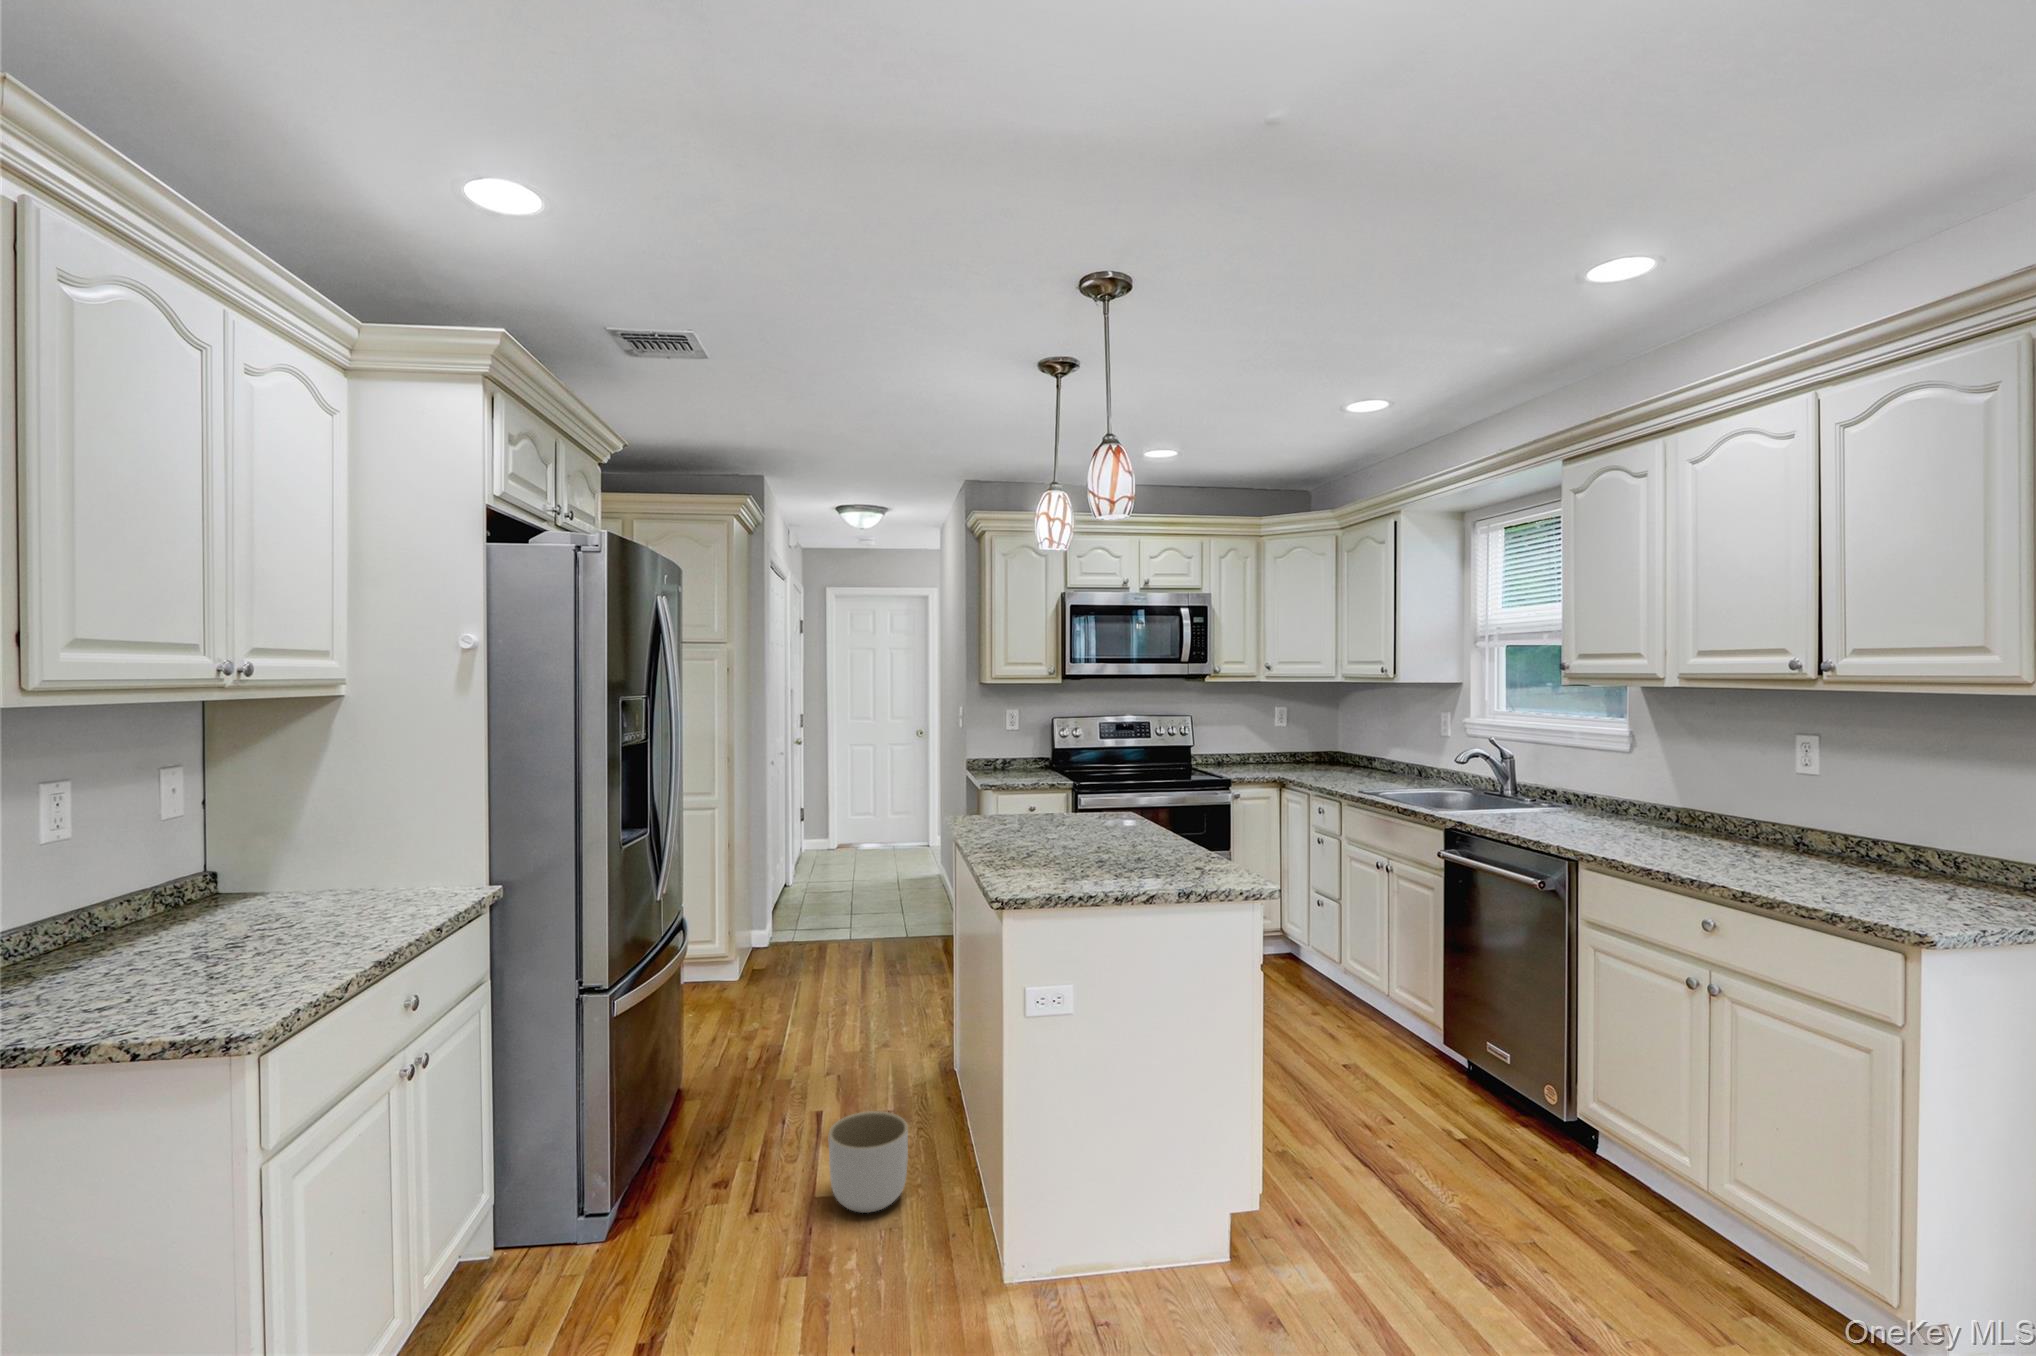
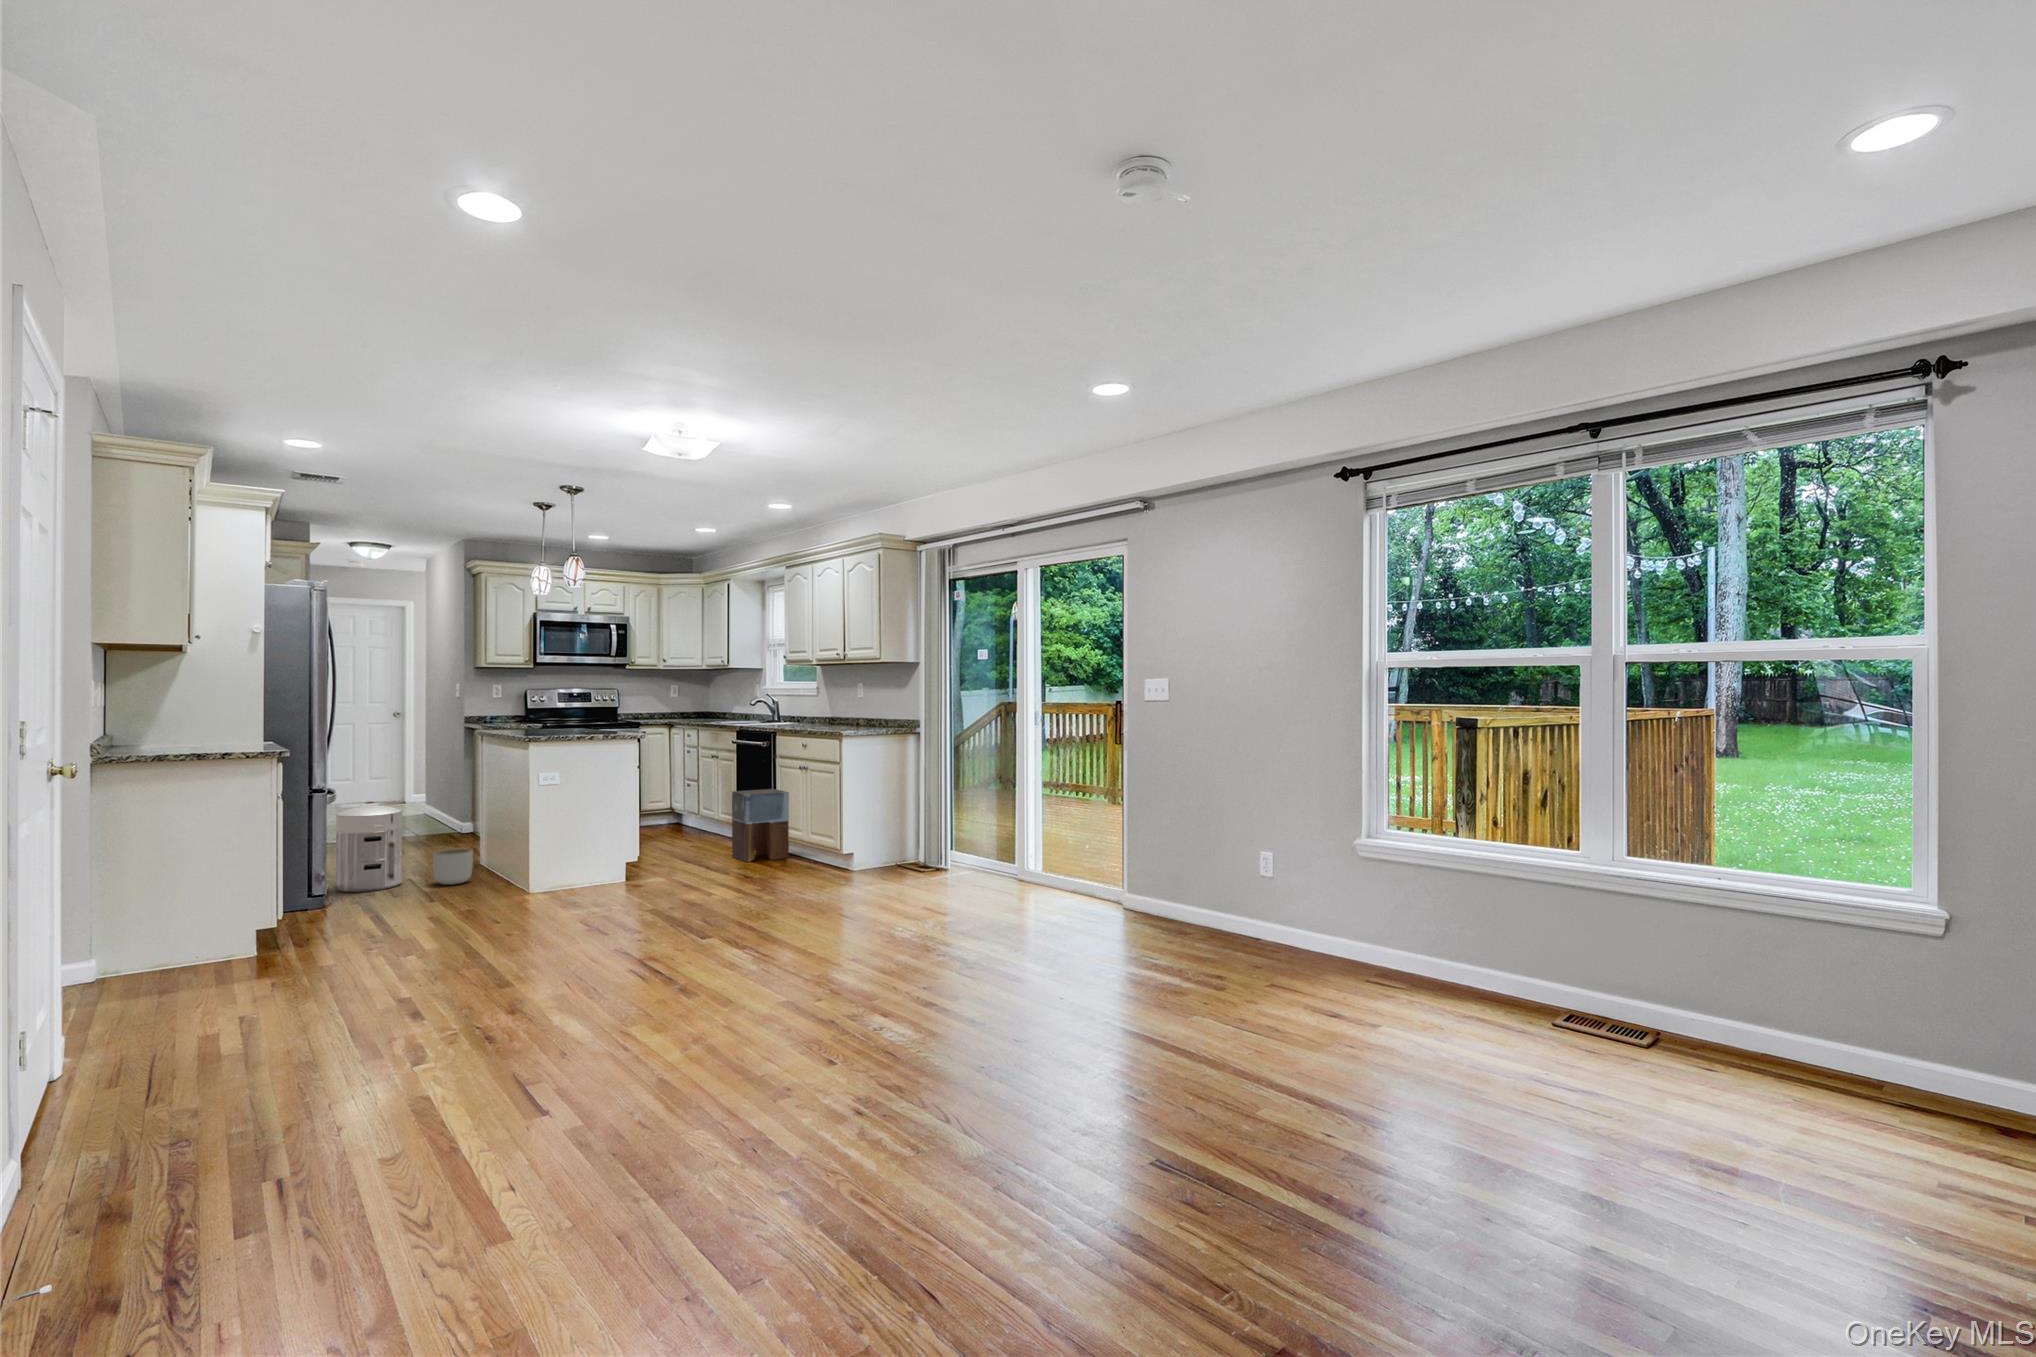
waste bin: none [661,996,785,1204] -> present [336,802,403,892]
stool: none [1487,1017,1667,1246] -> present [732,789,789,862]

